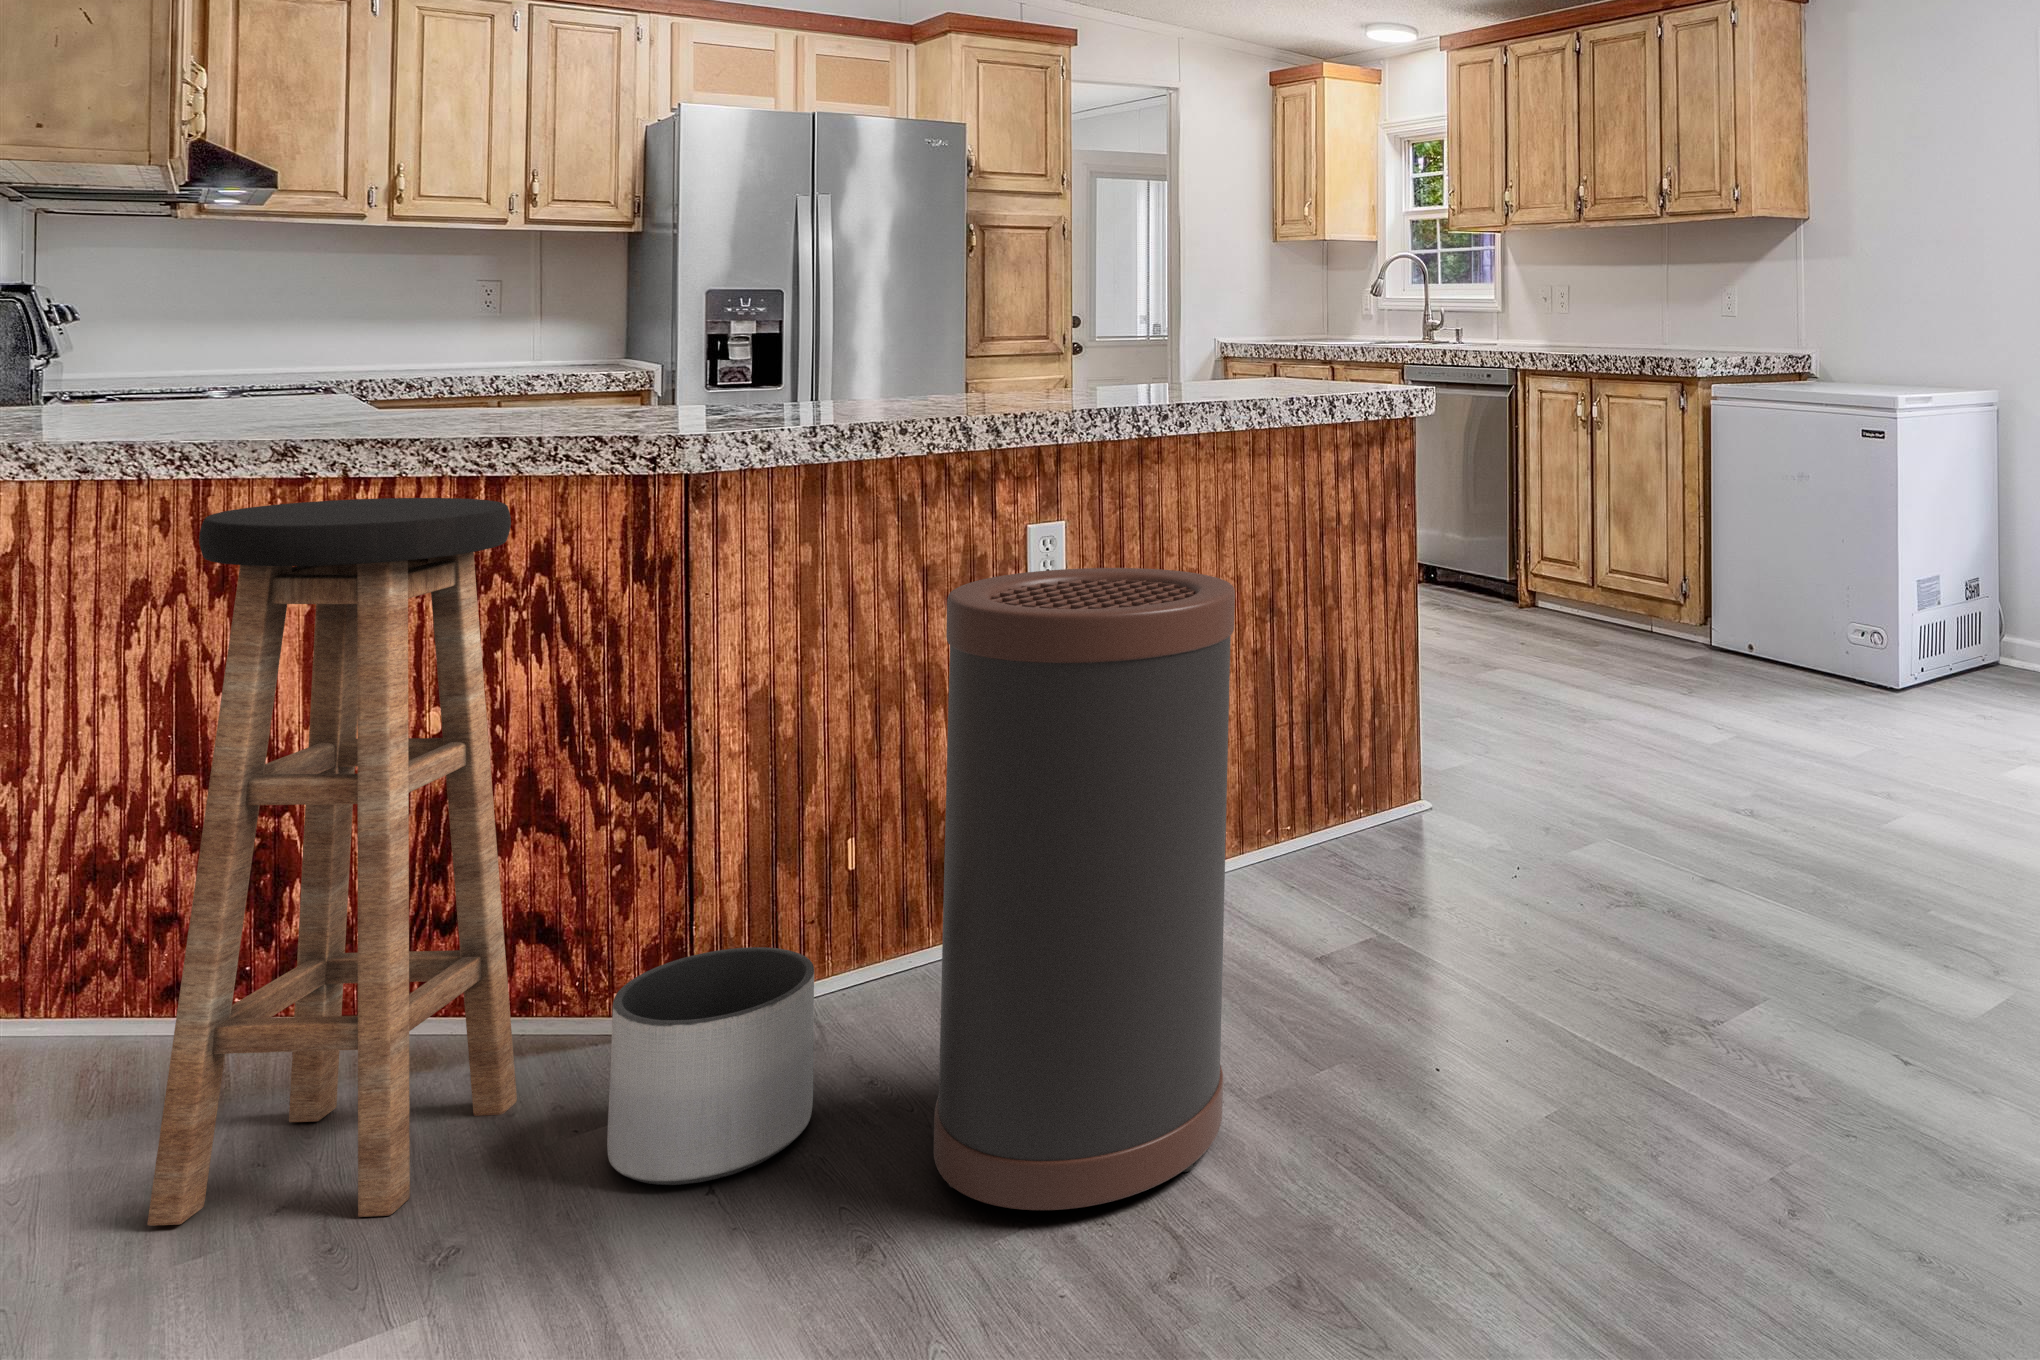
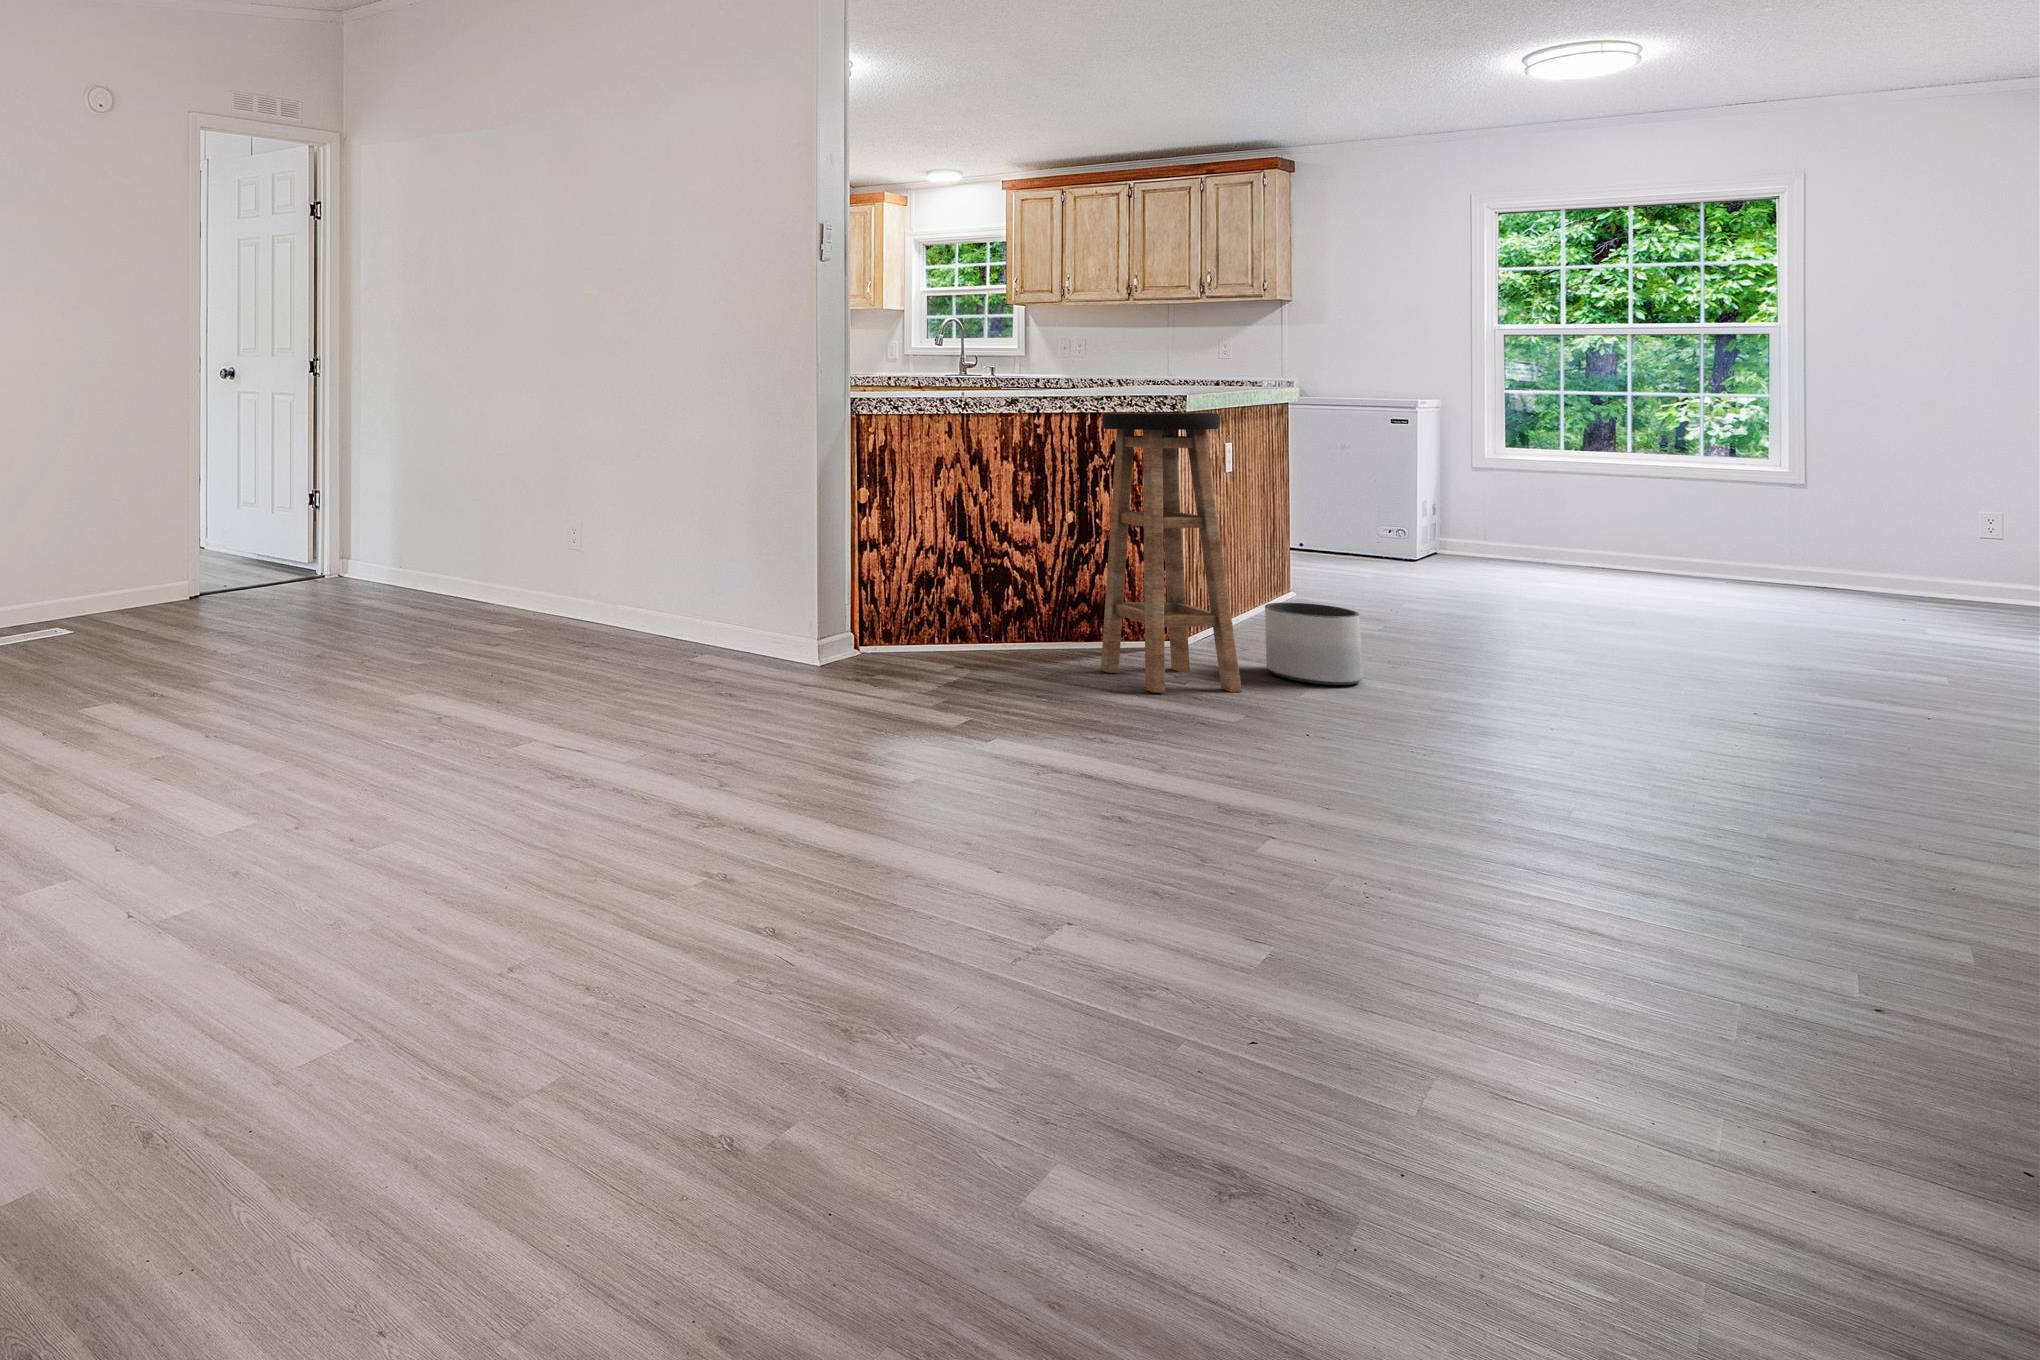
trash can: present [934,568,1235,1210] -> none [1397,437,1571,687]

